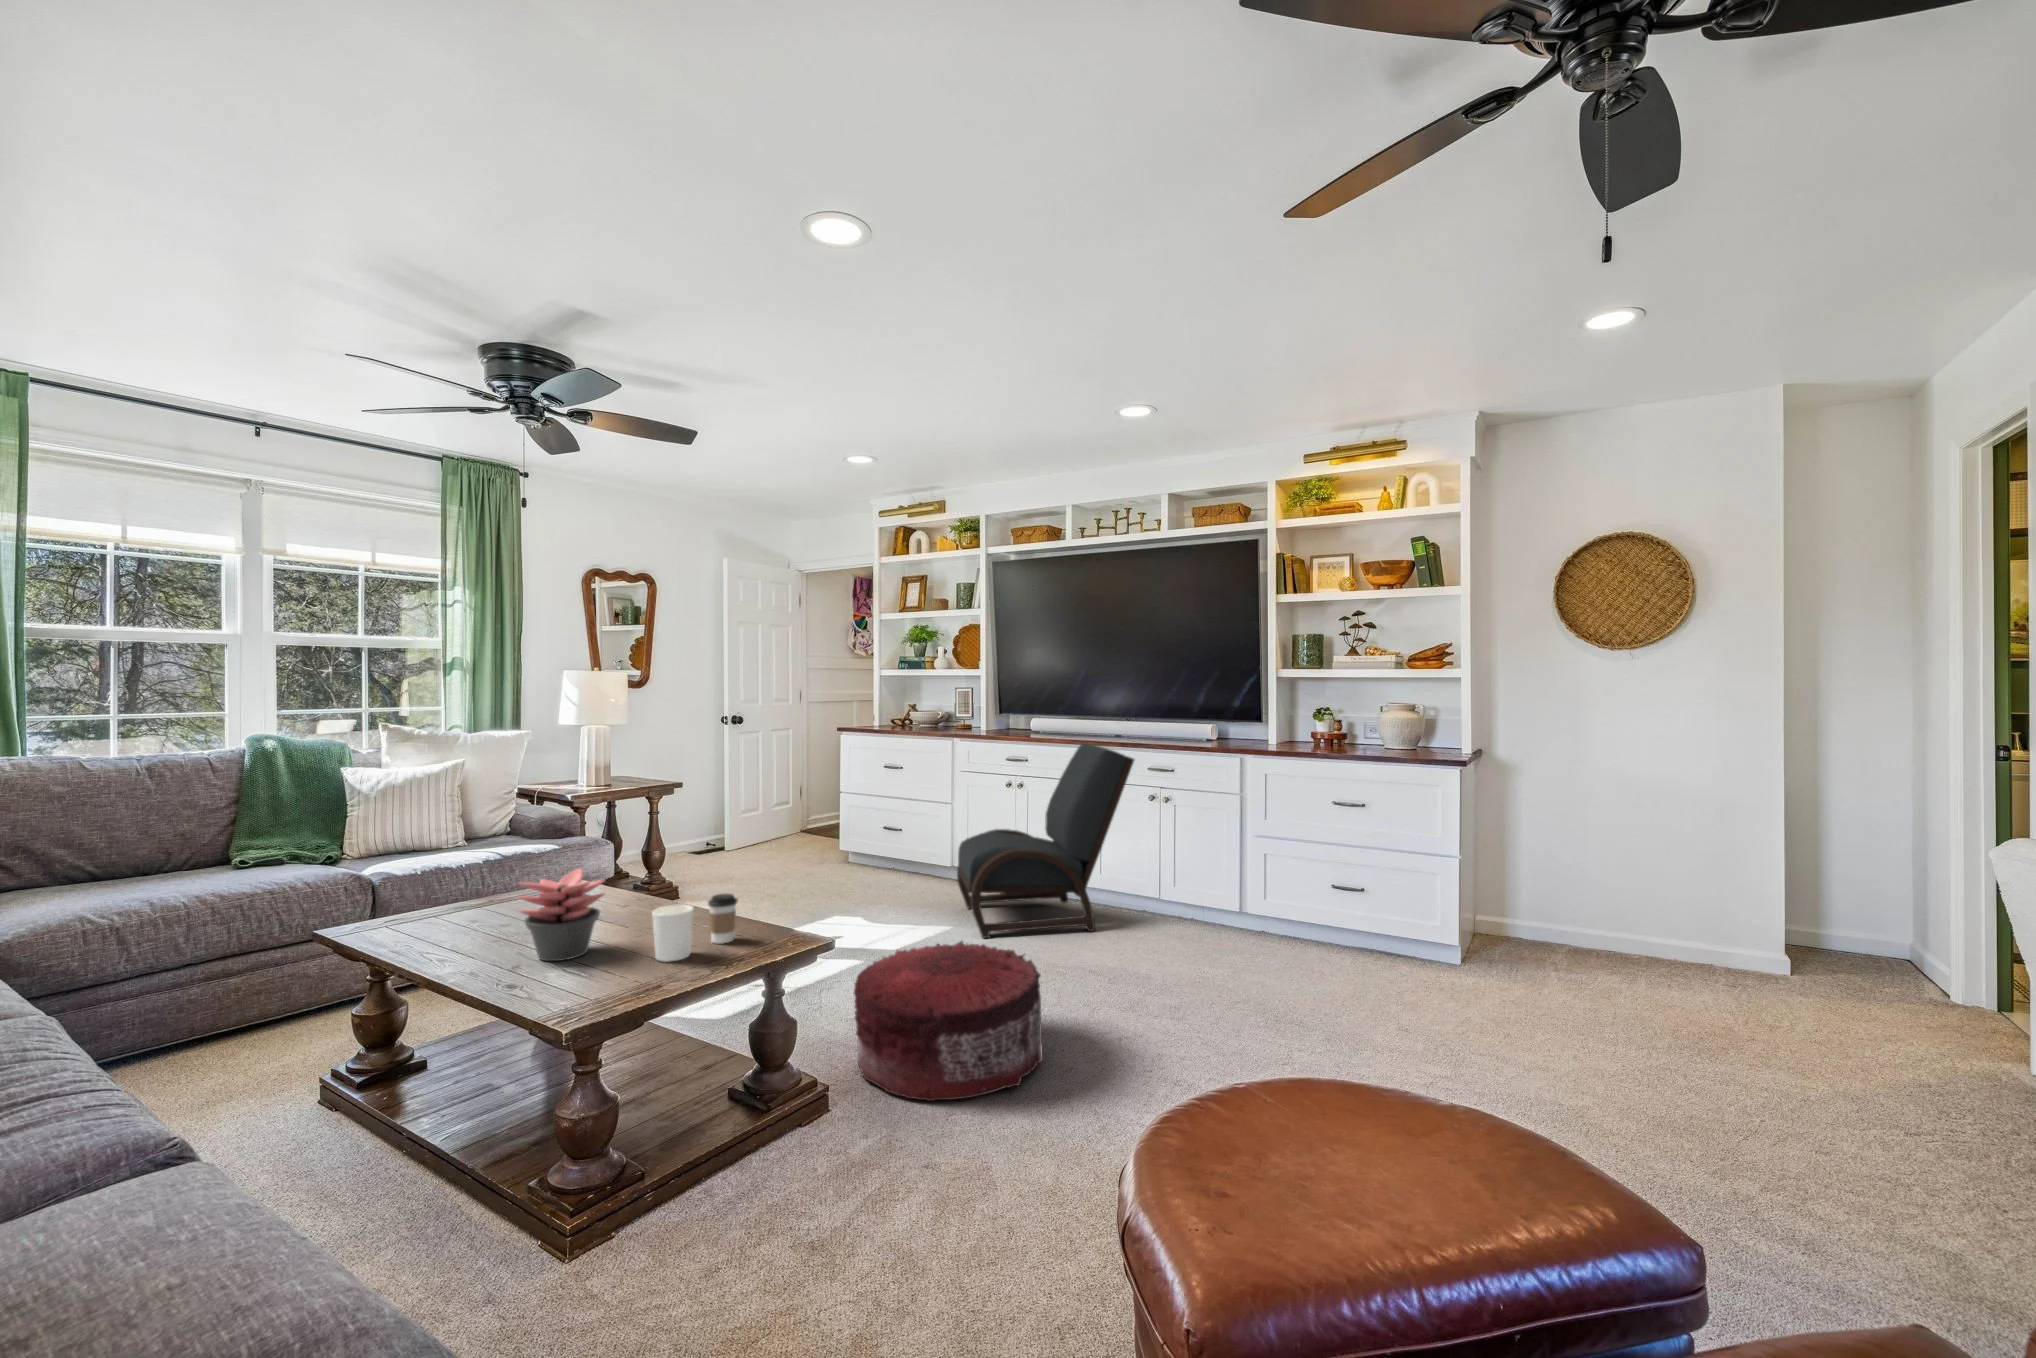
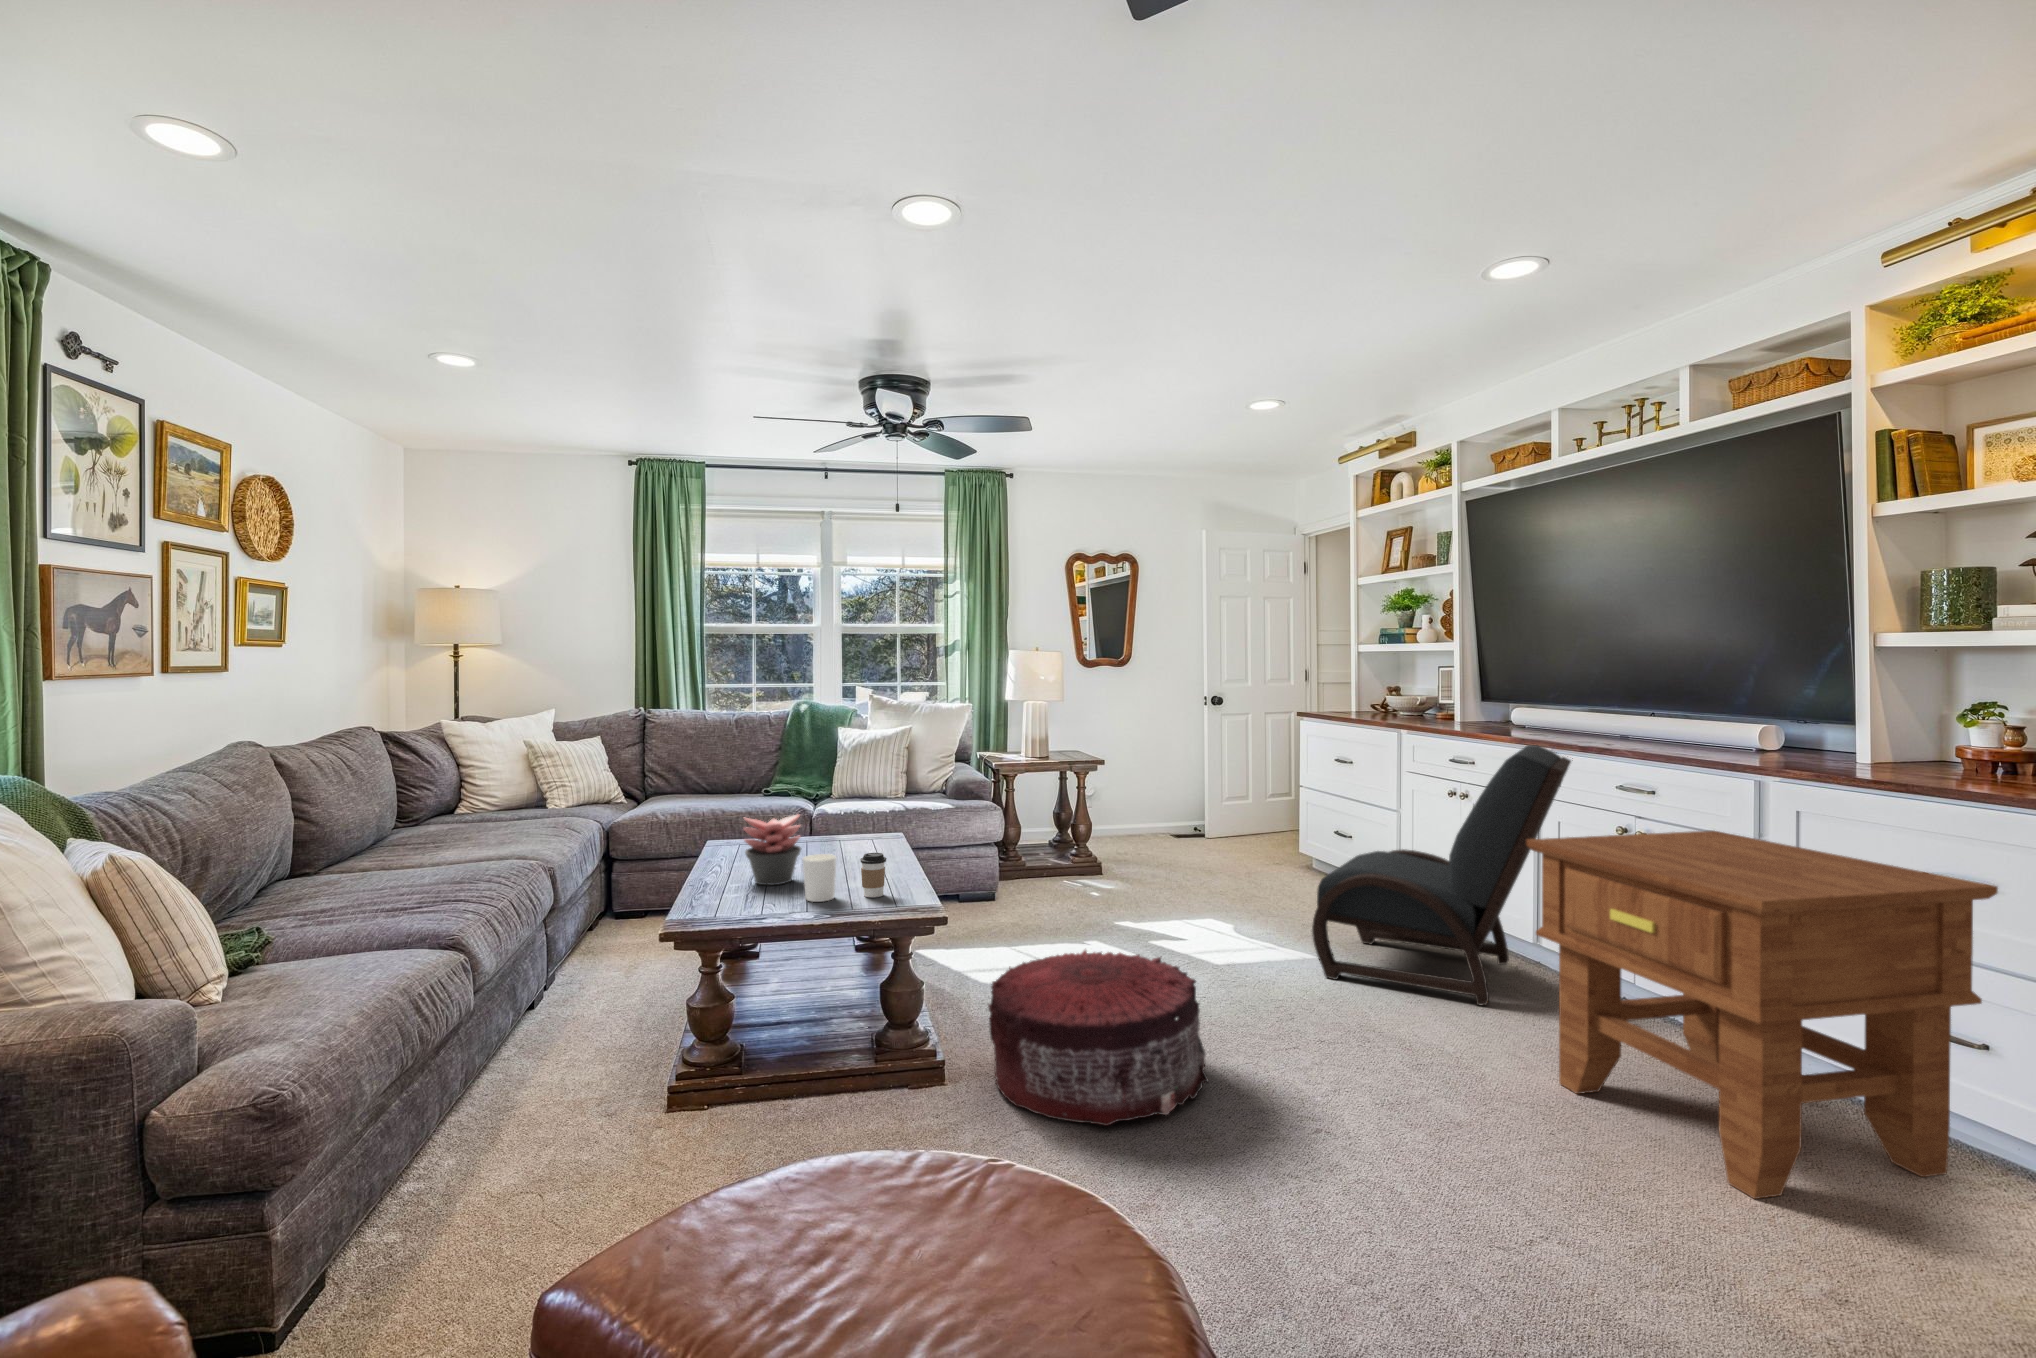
side table: none [1171,789,1379,993] -> present [1527,831,1998,1199]

